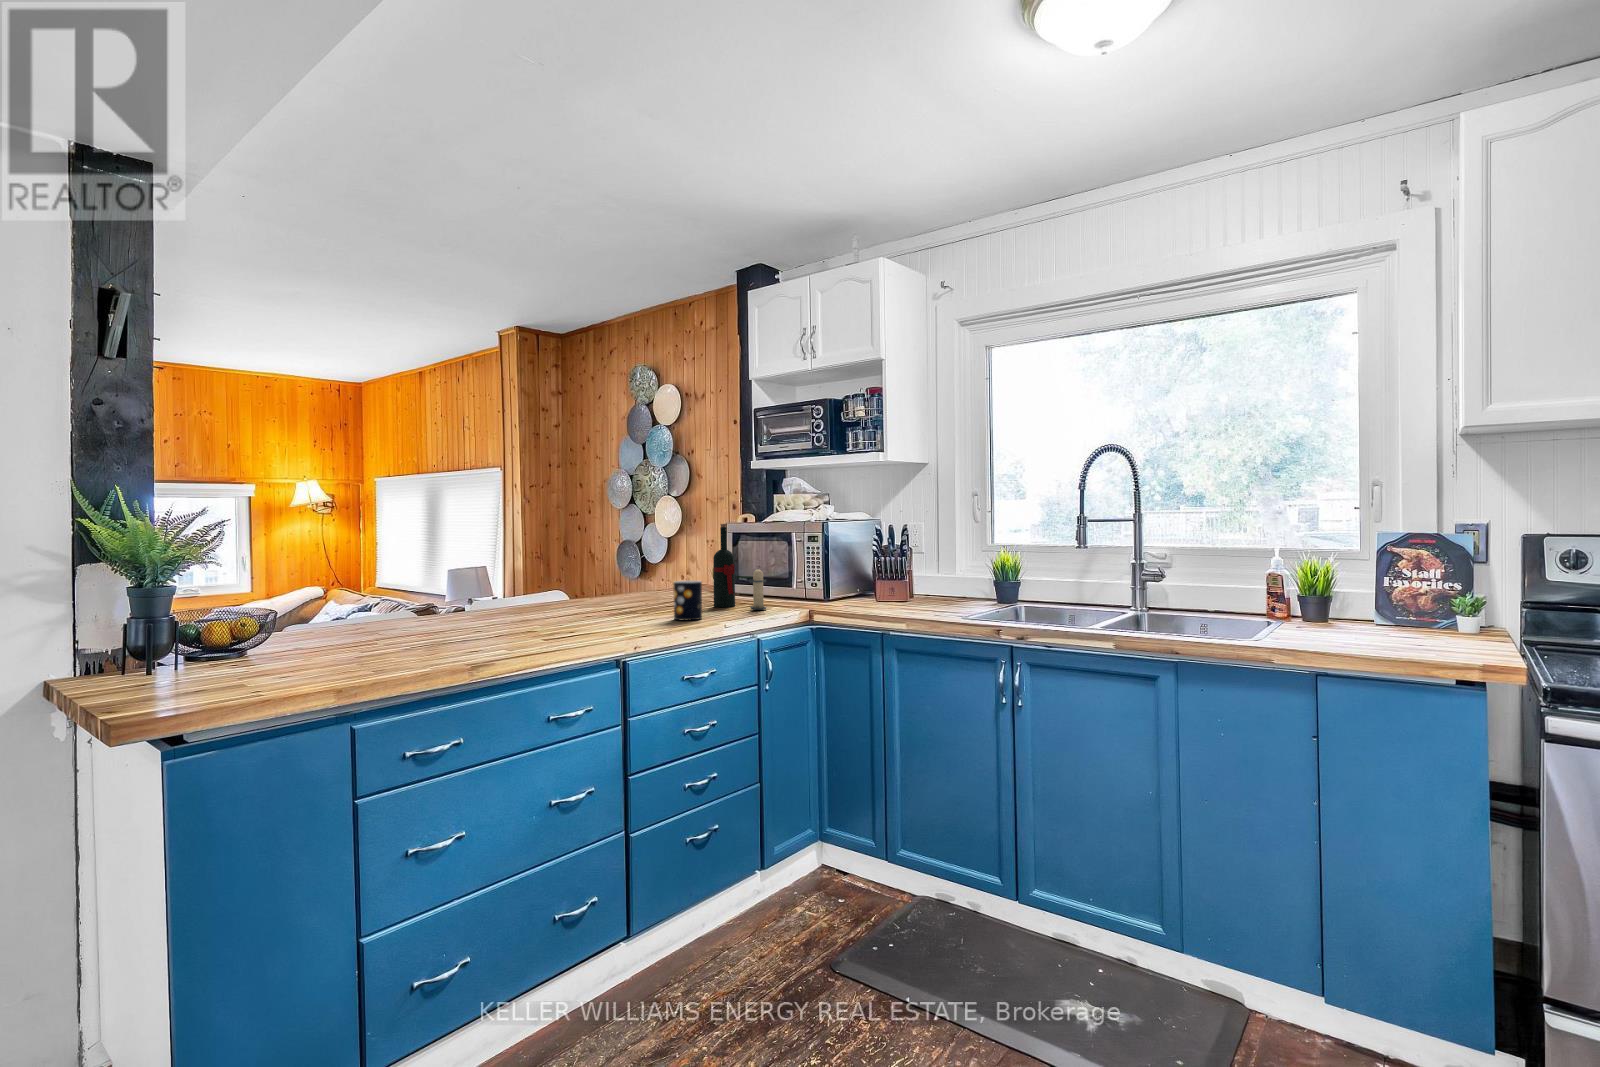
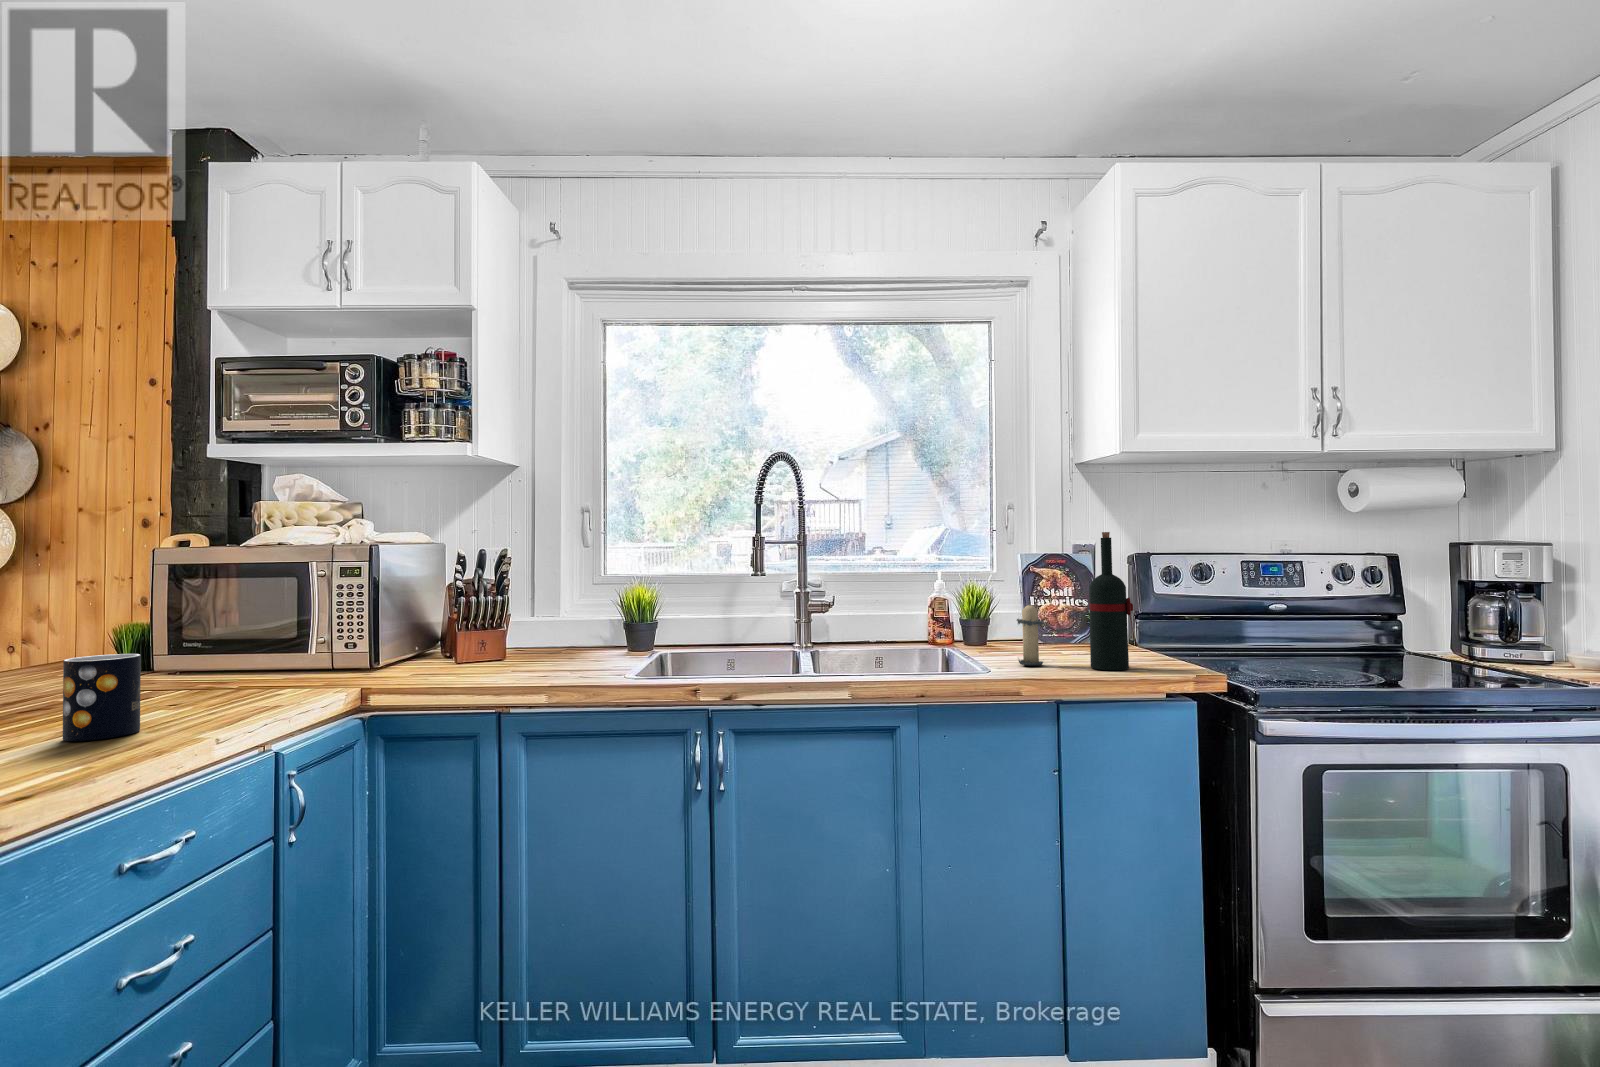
wine bottle: present [713,524,735,607] -> present [1089,532,1139,670]
candle: present [750,569,766,610] -> present [1017,601,1043,666]

